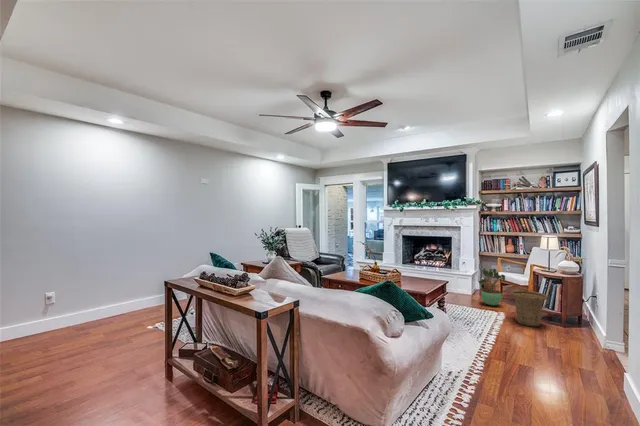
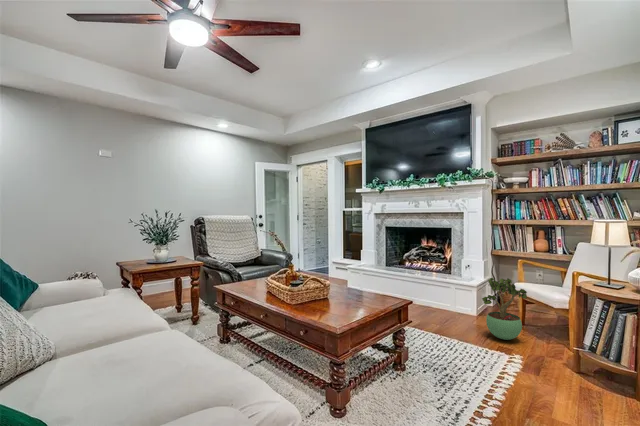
basket: present [510,290,548,326] -> none [531,321,607,397]

